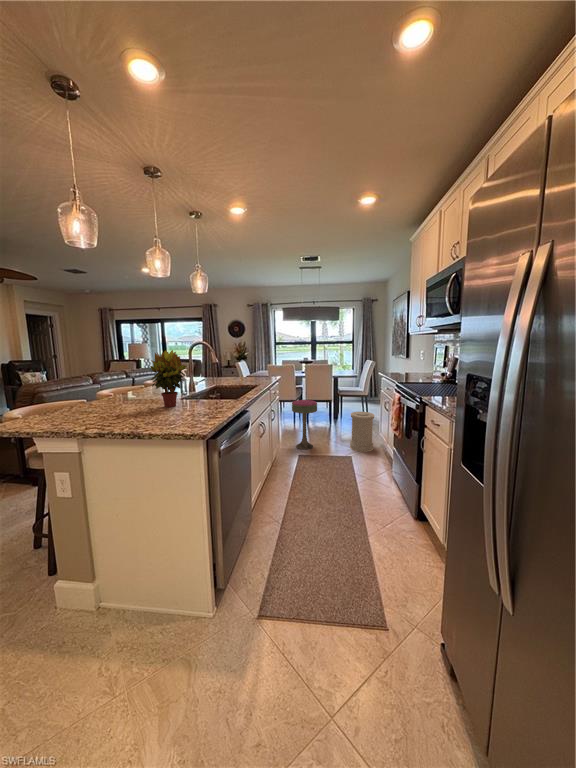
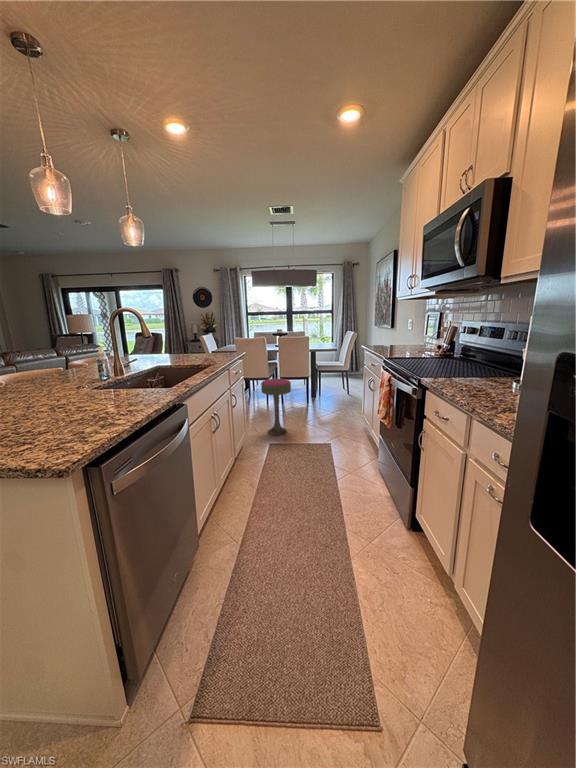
potted plant: present [150,350,187,407] -> none [18,319,91,407]
trash can: present [350,412,375,452] -> none [328,391,356,436]

